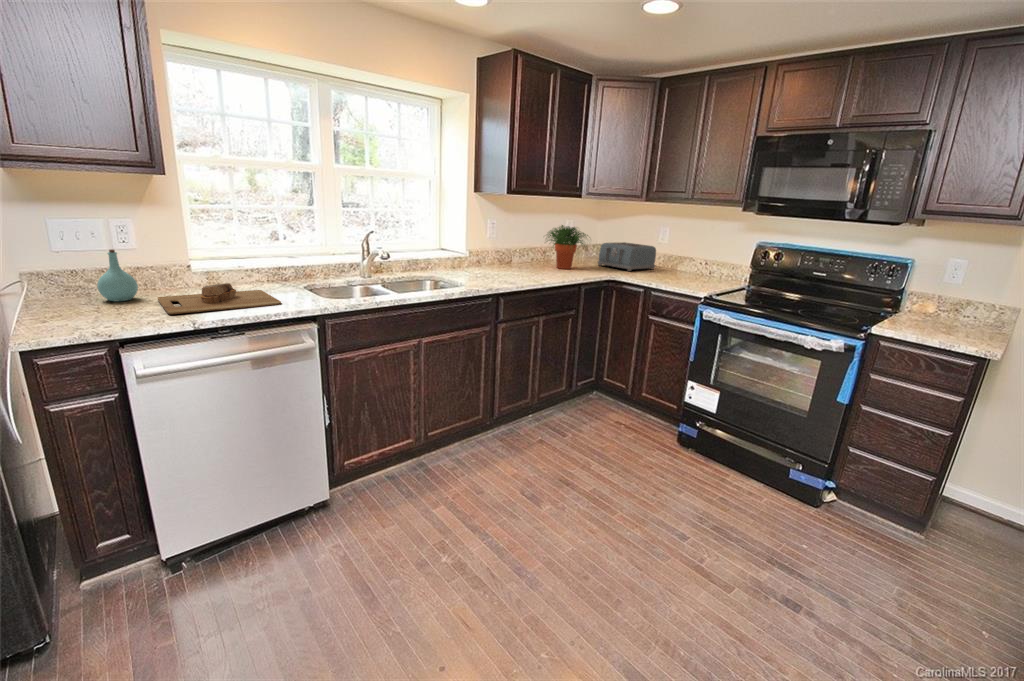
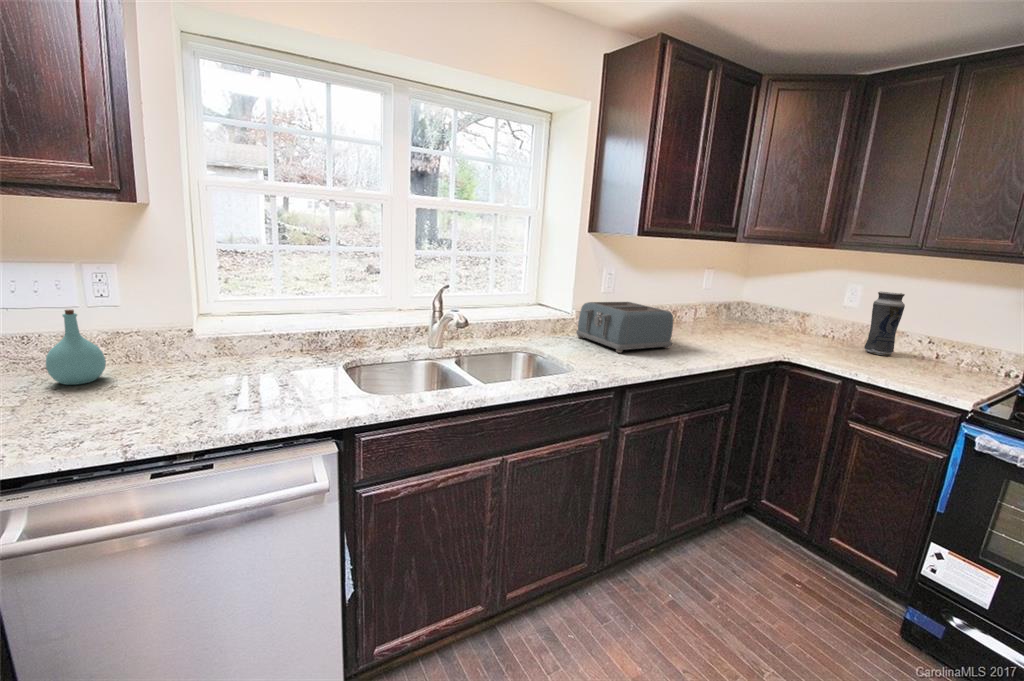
potted plant: present [547,225,588,269] -> none [677,278,751,339]
vase: none [667,231,689,274] -> present [864,291,905,356]
toaster: present [598,242,656,271] -> present [576,302,673,353]
cutting board: present [158,283,281,314] -> none [104,363,293,423]

